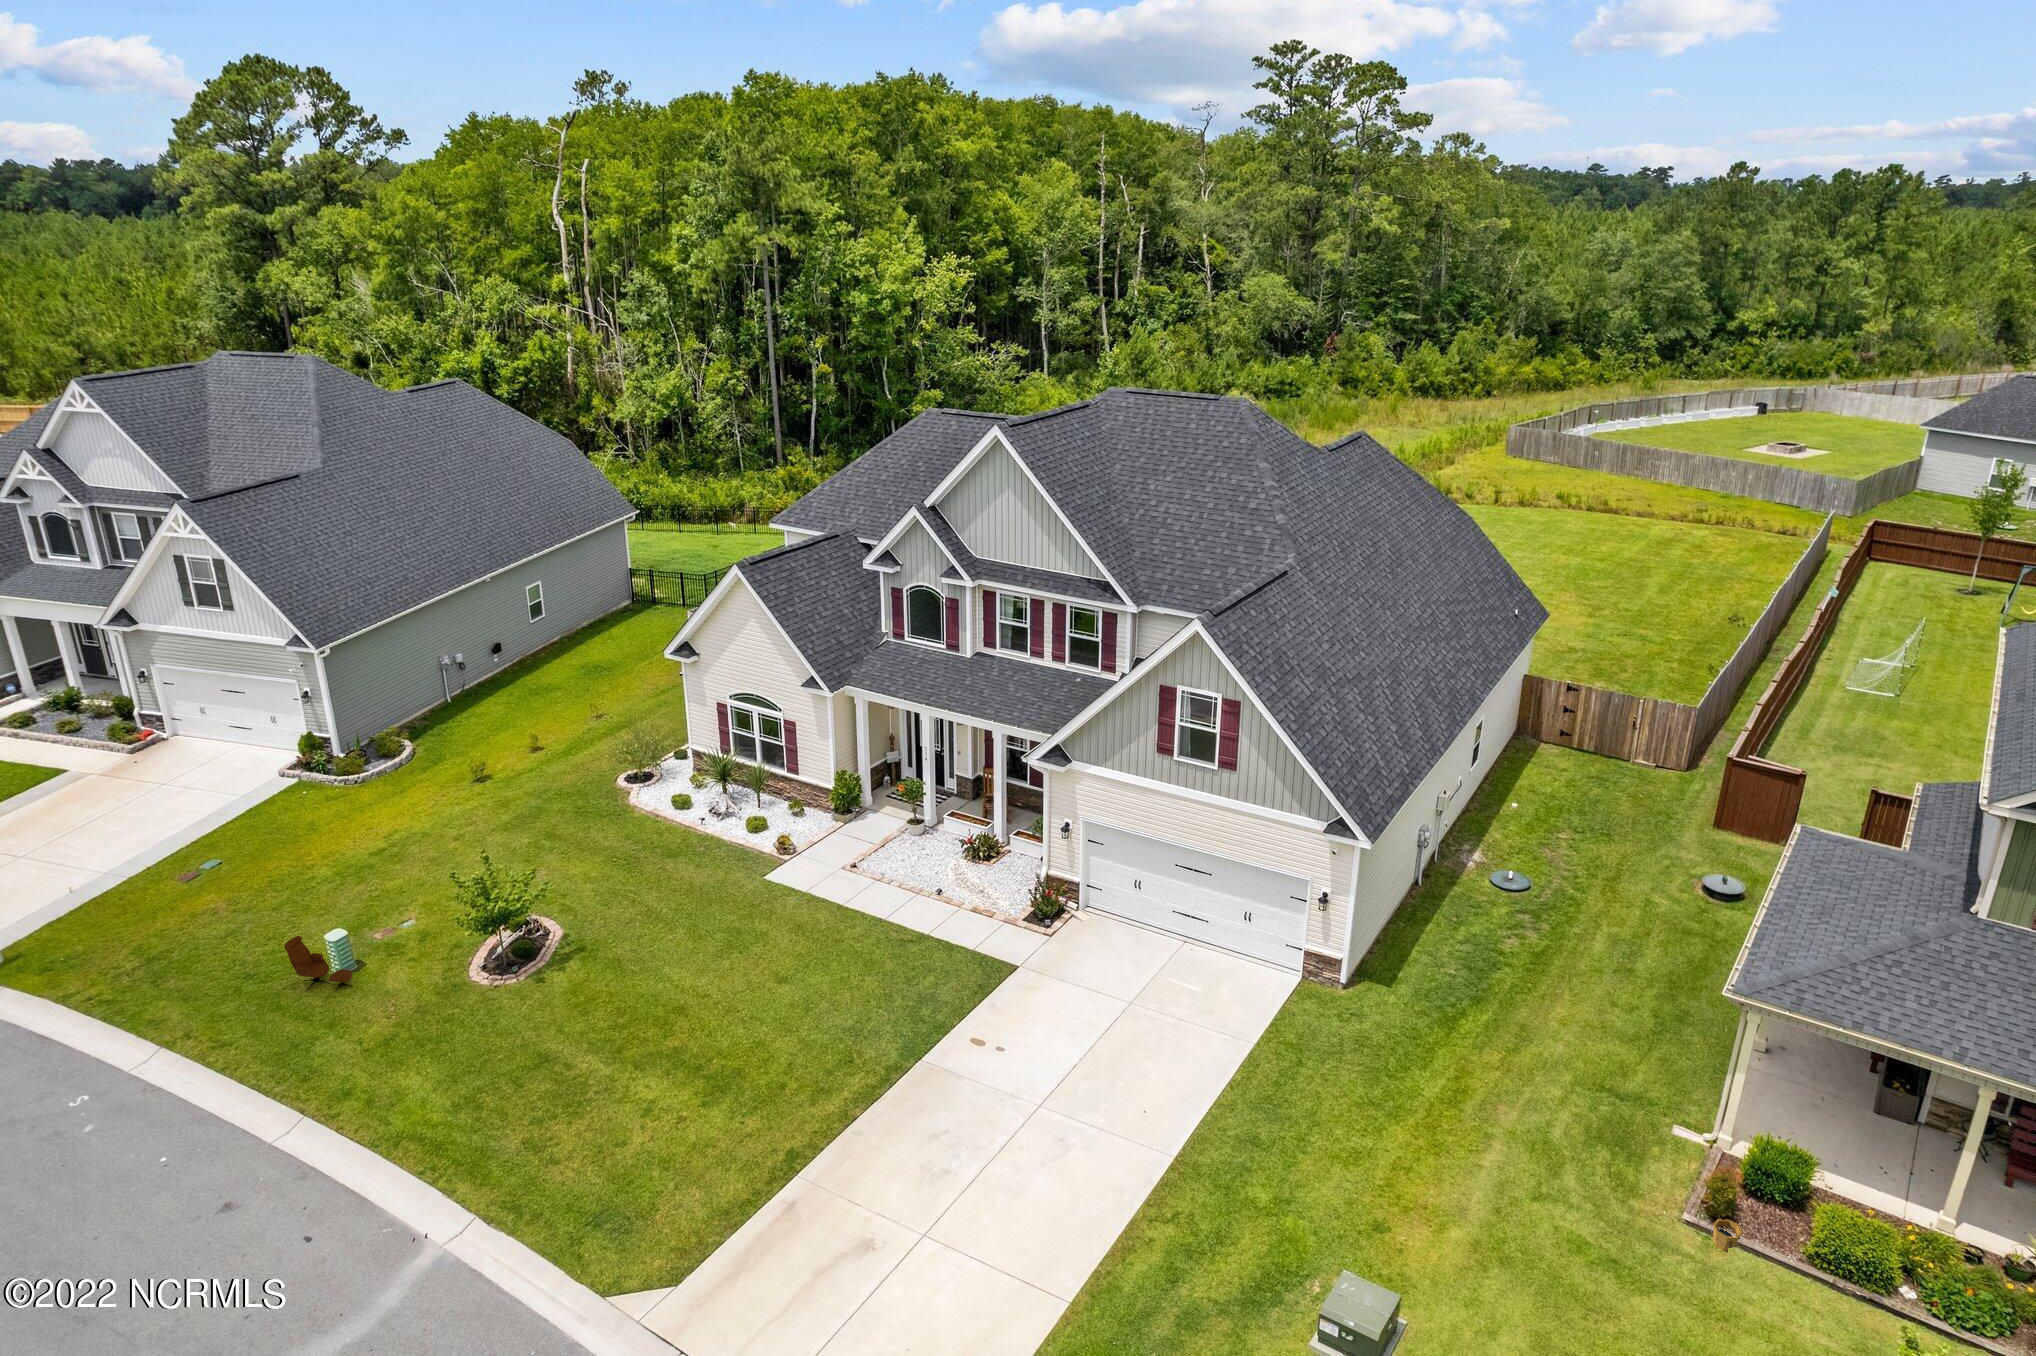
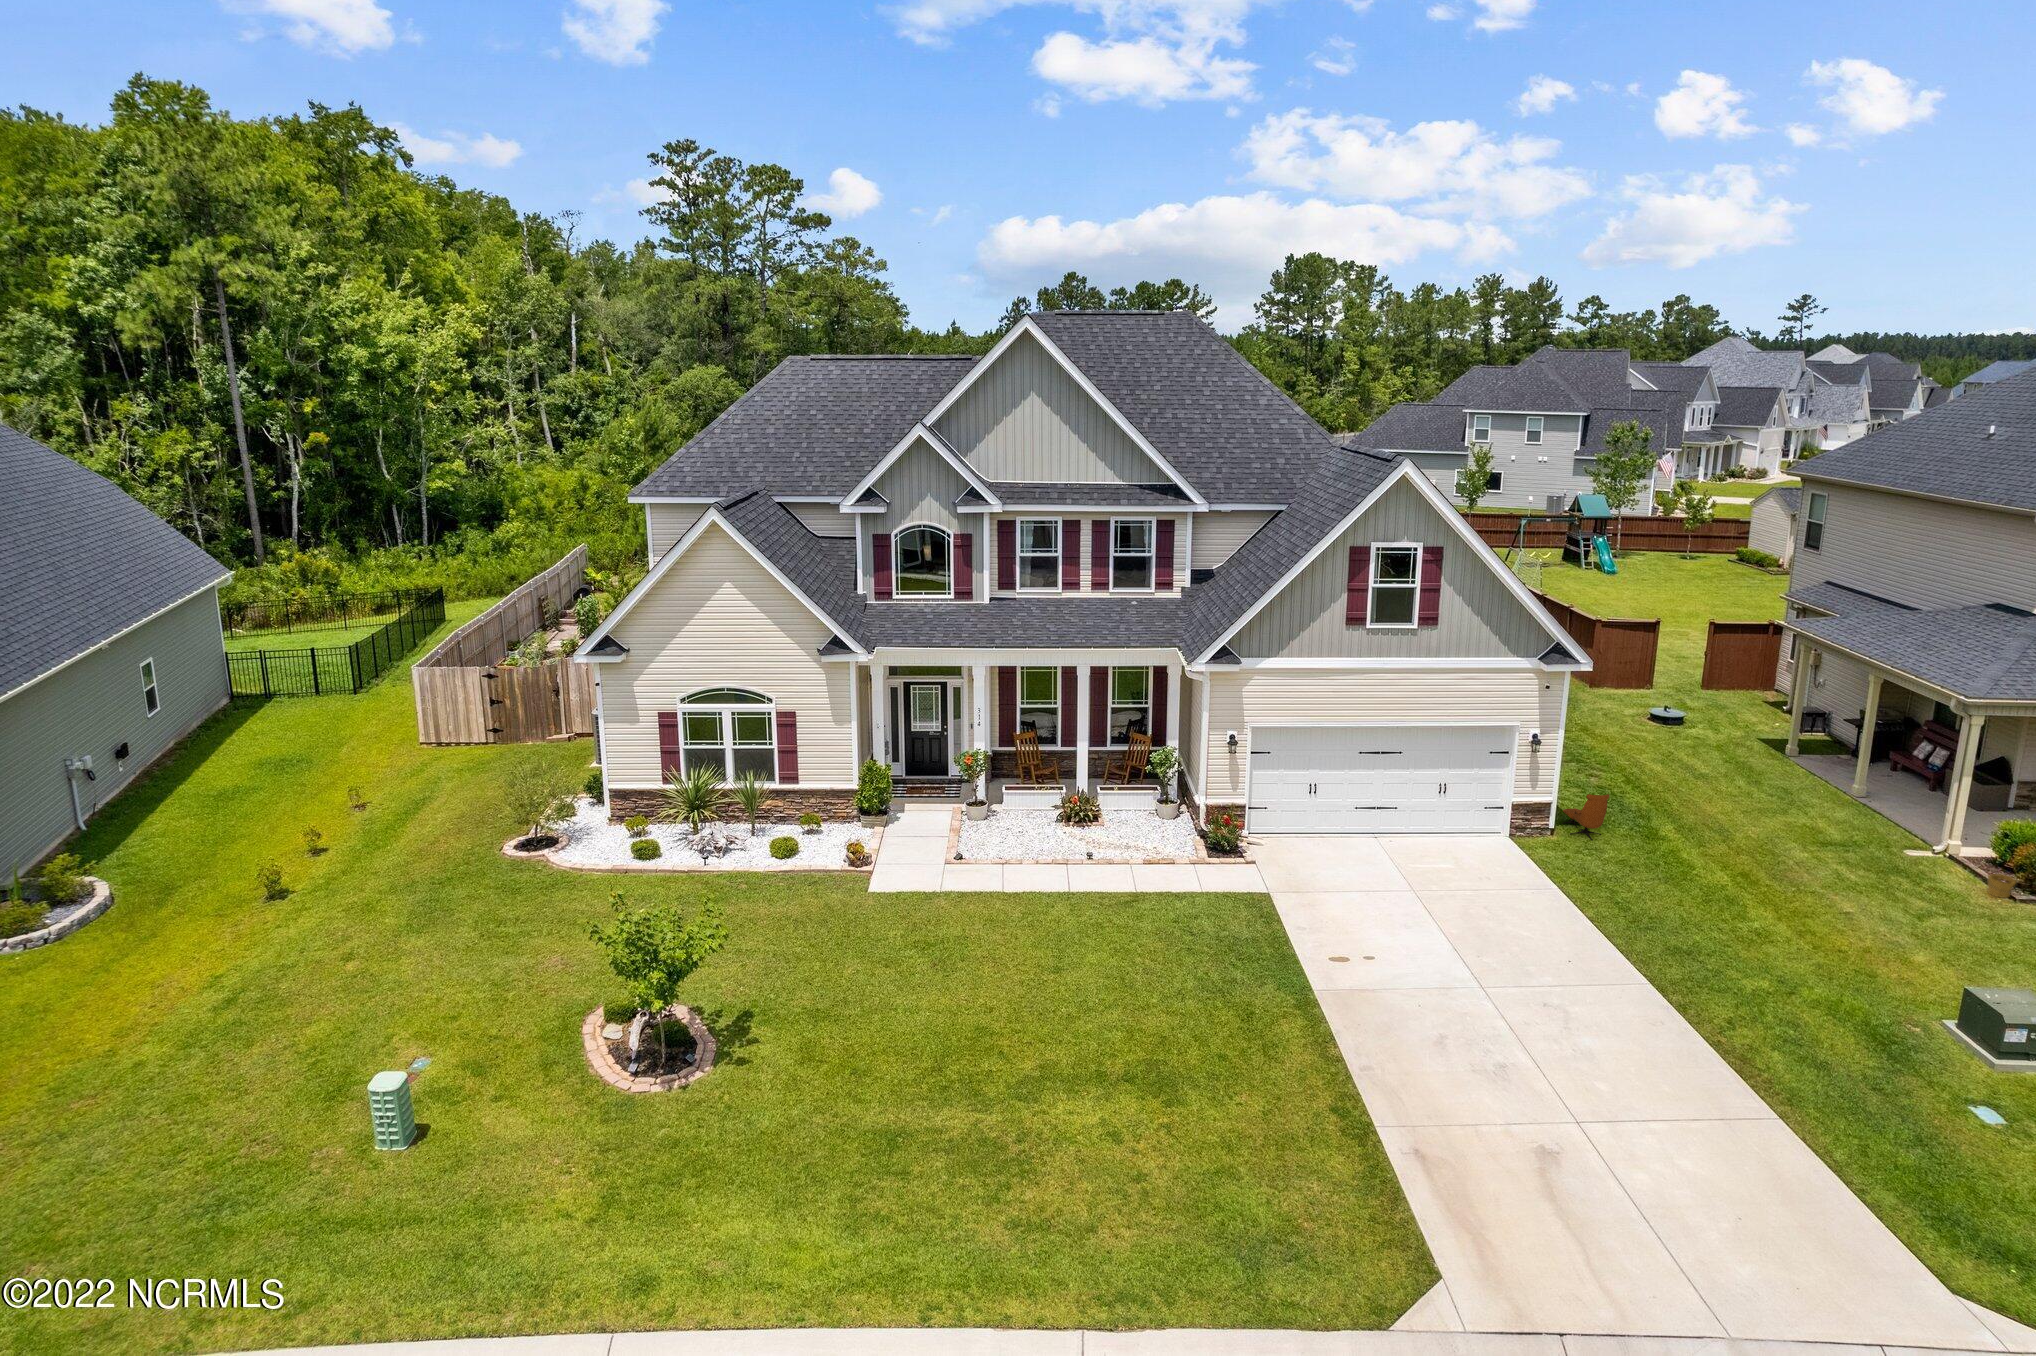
lounge chair: present [284,936,352,992] -> present [1562,794,1610,840]

